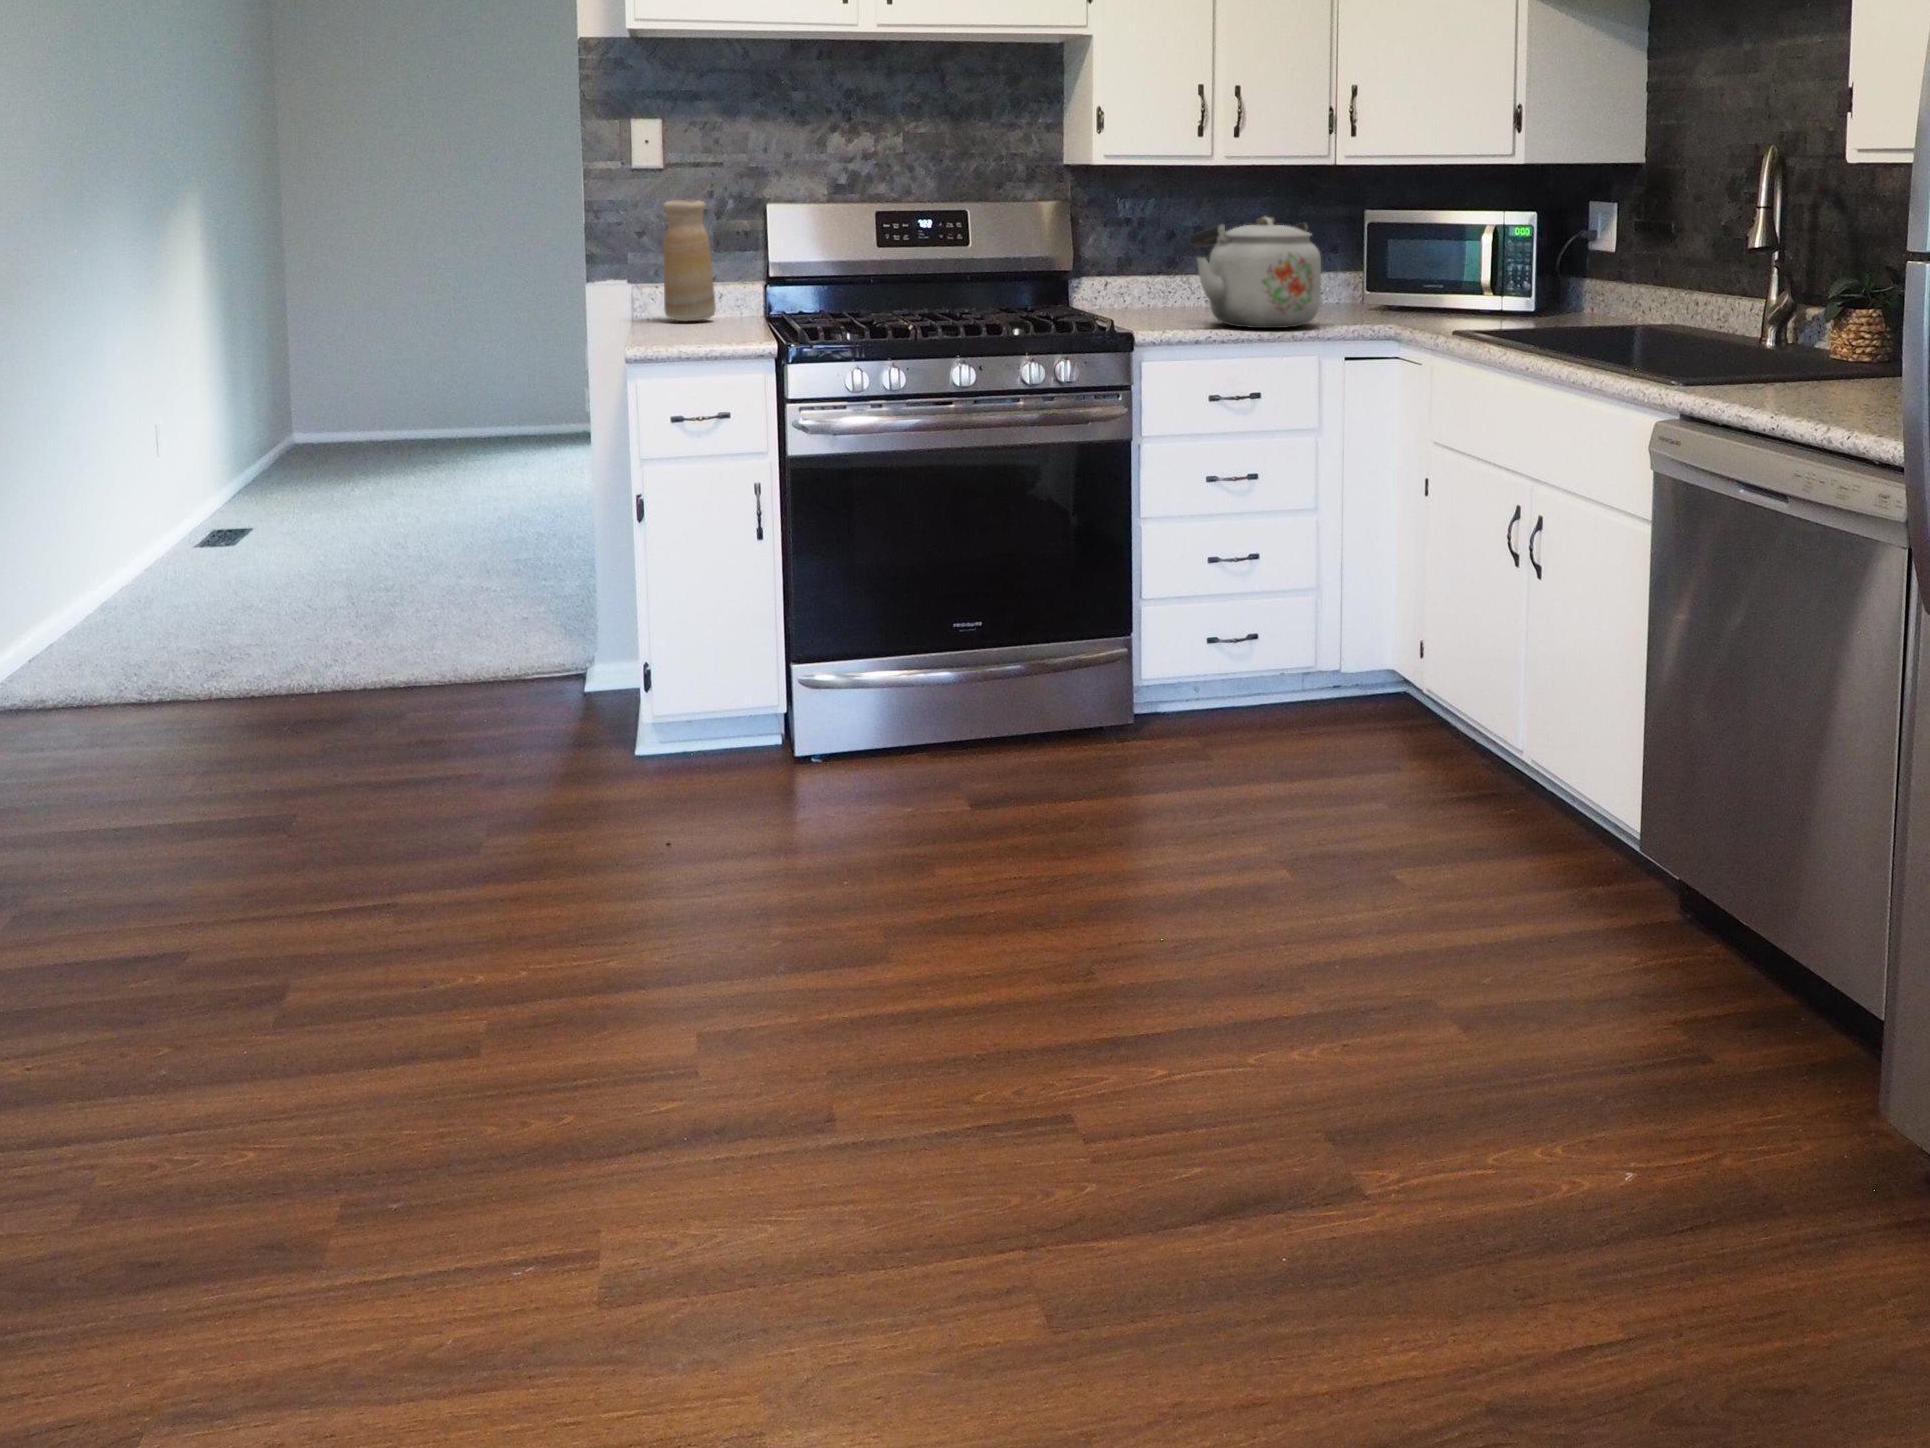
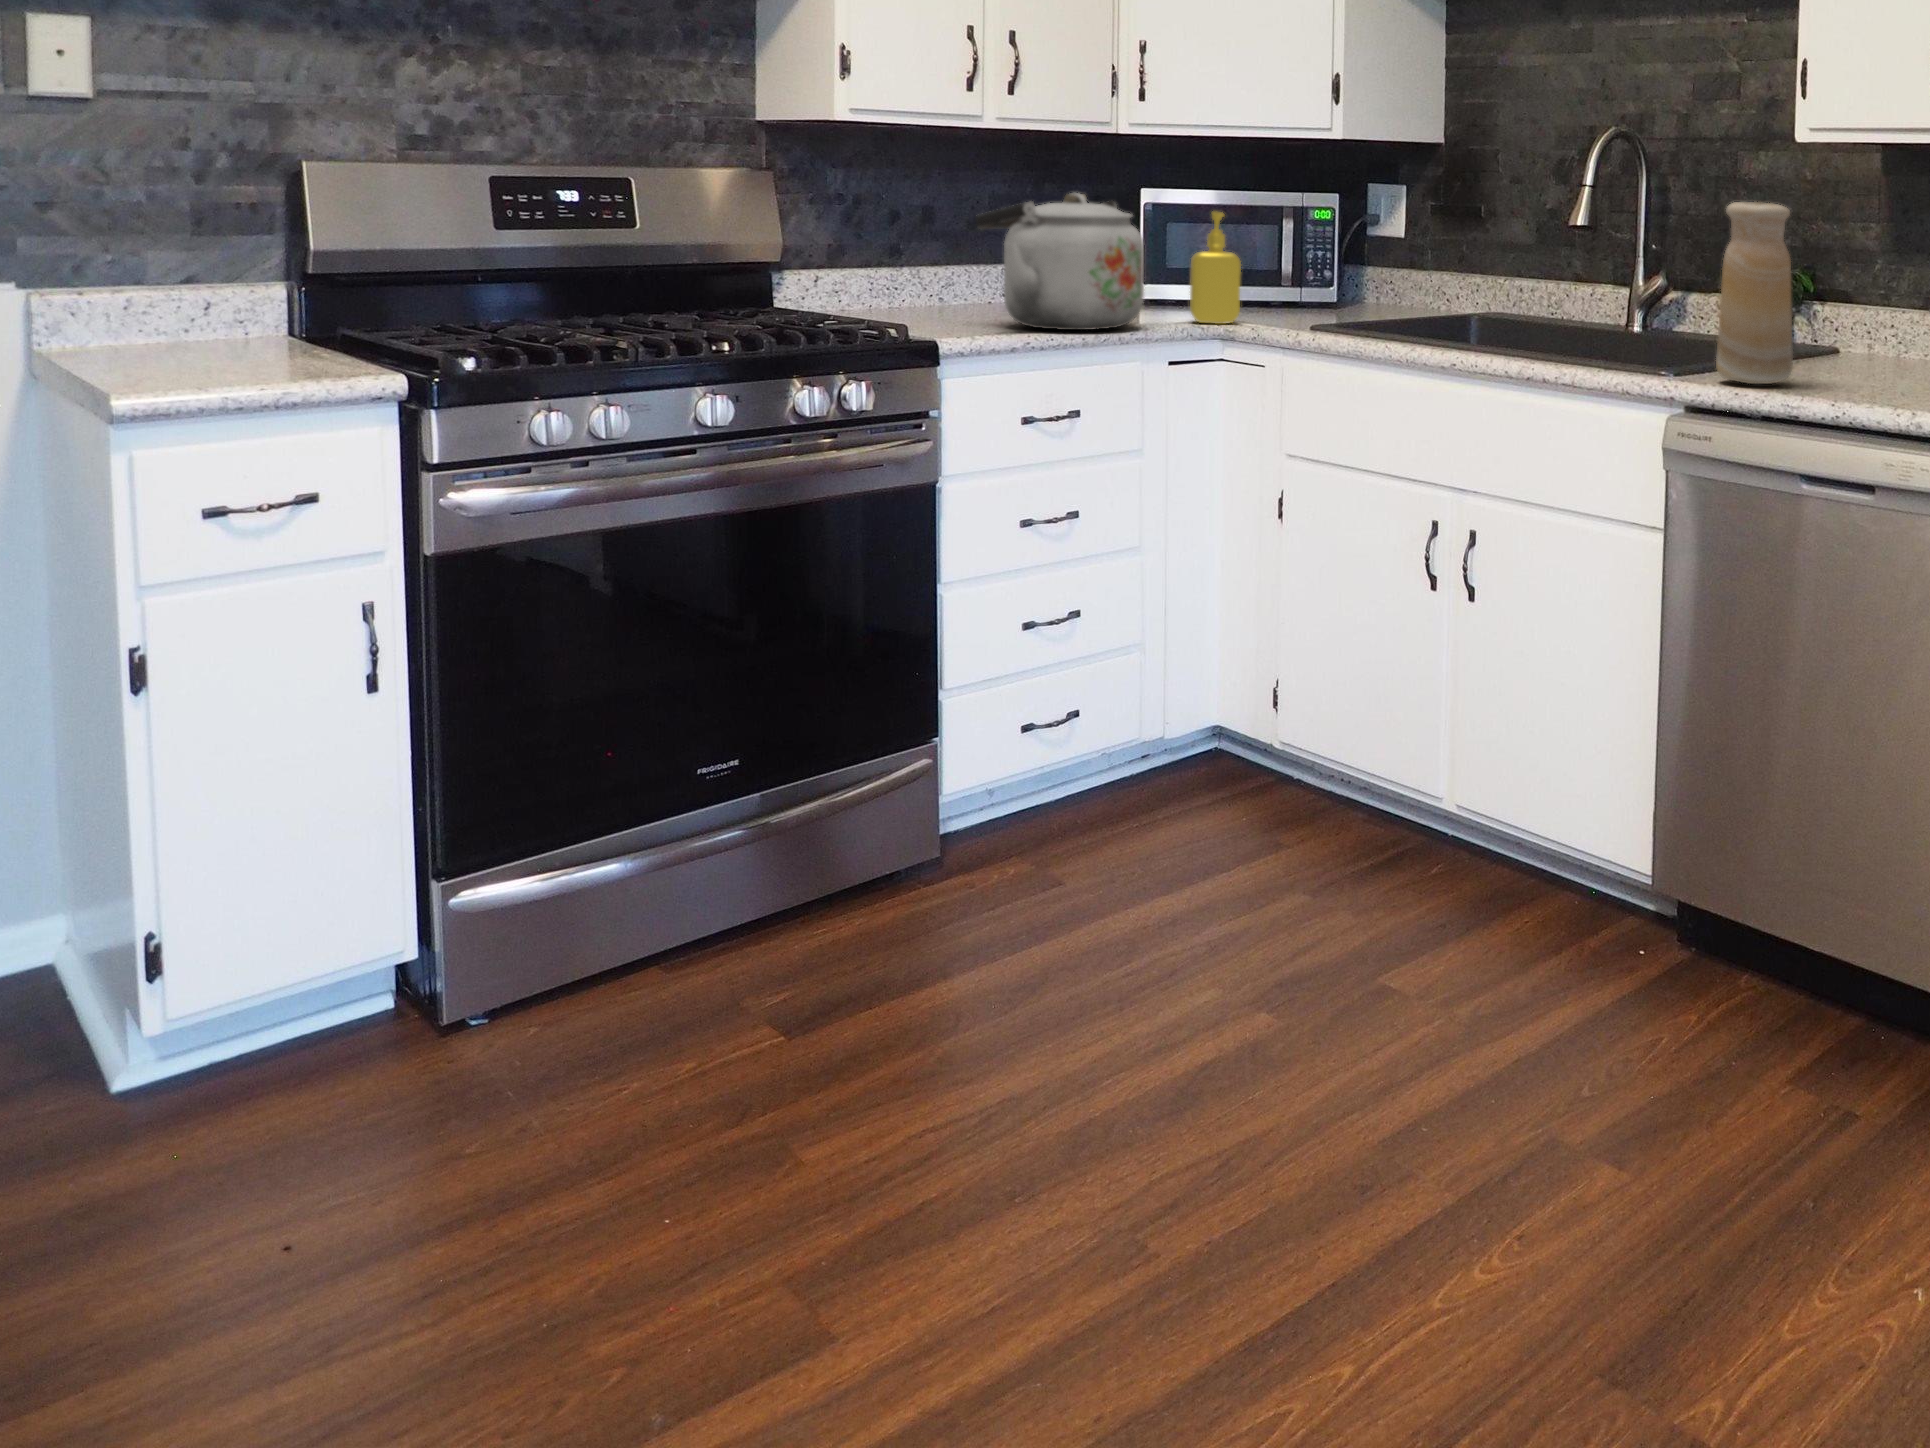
vase: present [663,200,716,321] -> present [1716,202,1793,384]
soap dispenser: none [1370,230,1416,327] -> present [1190,211,1241,324]

